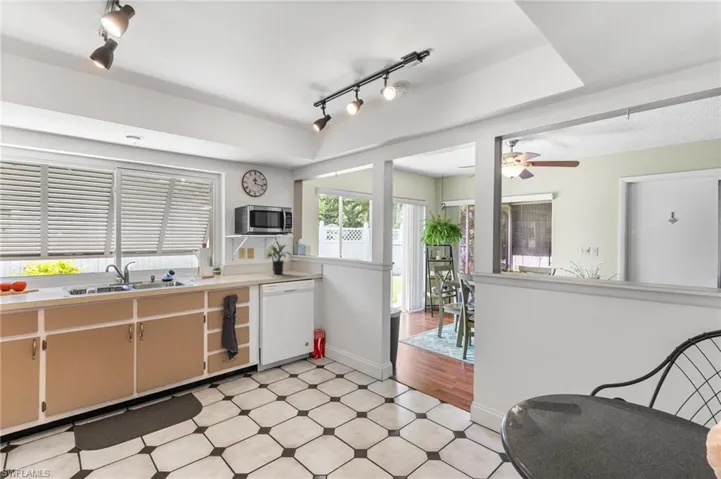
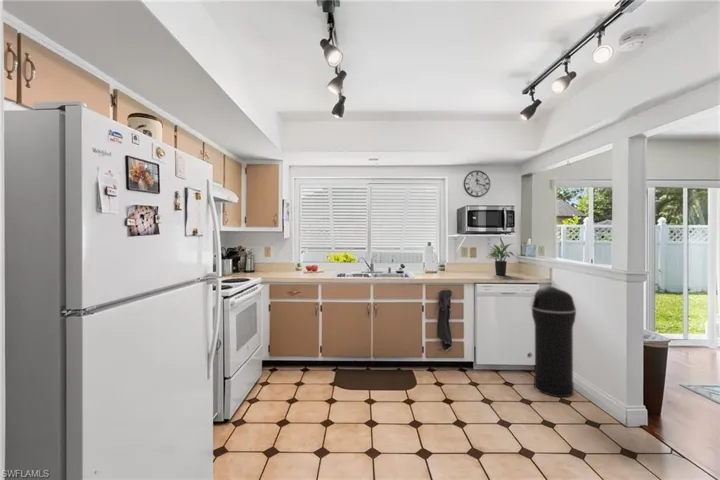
trash can: none [311,280,346,375] -> present [530,286,576,397]

